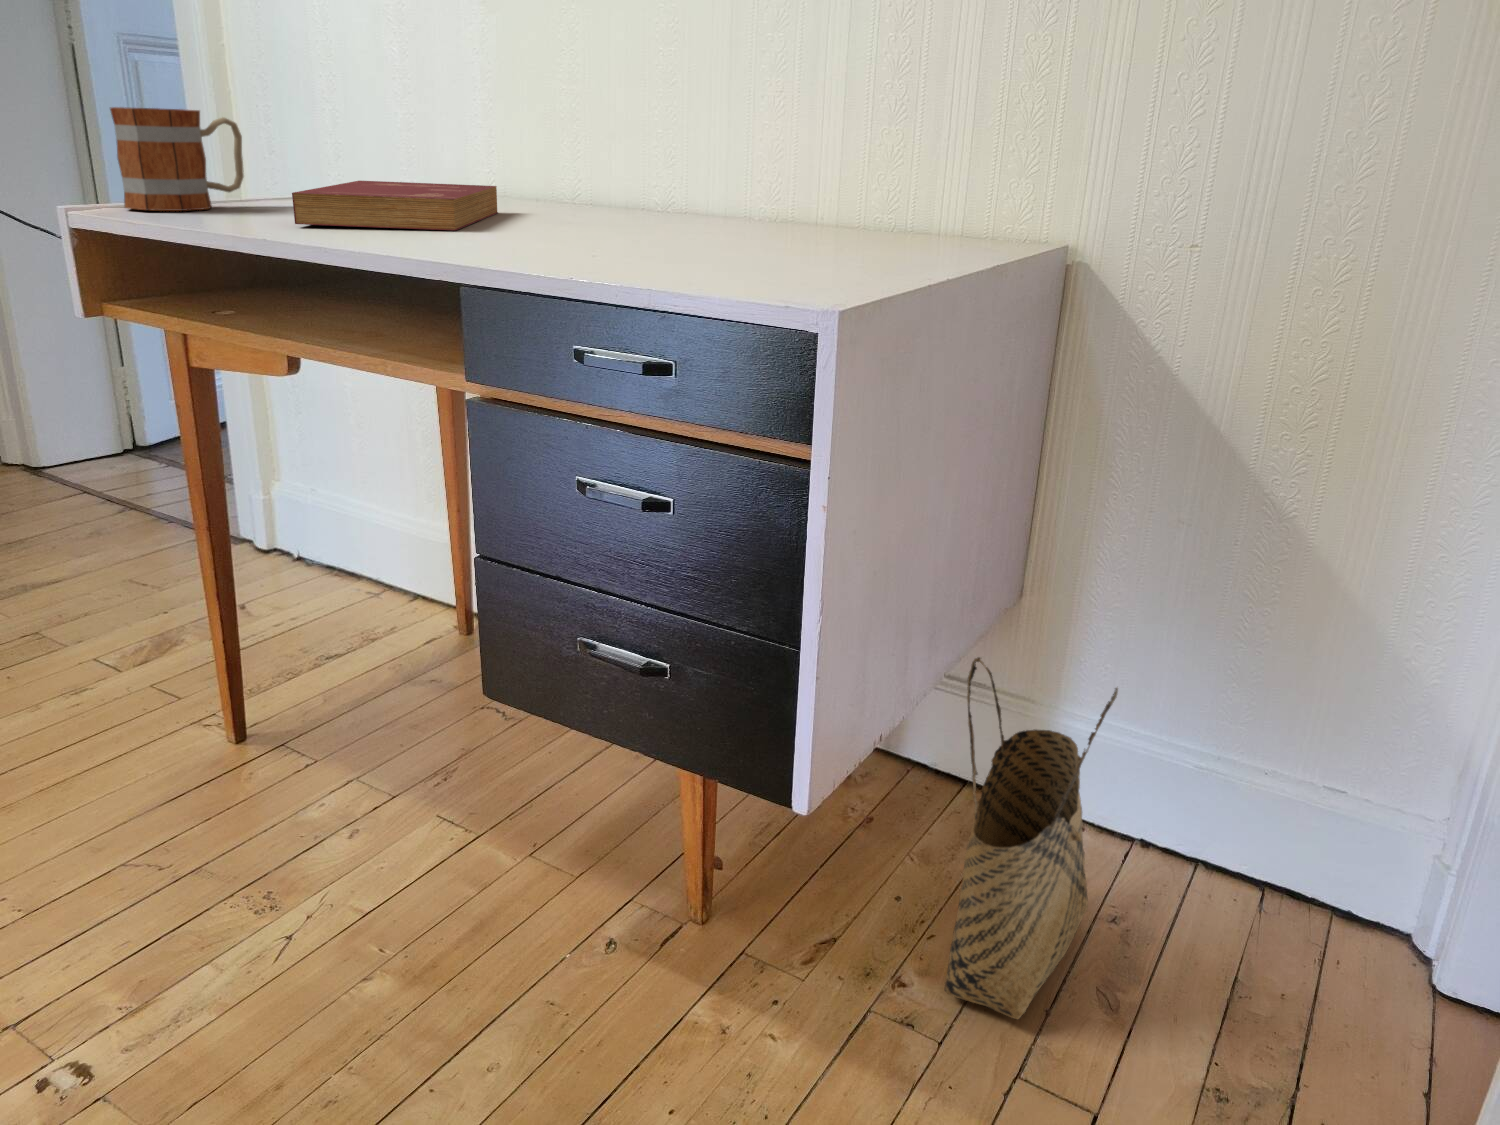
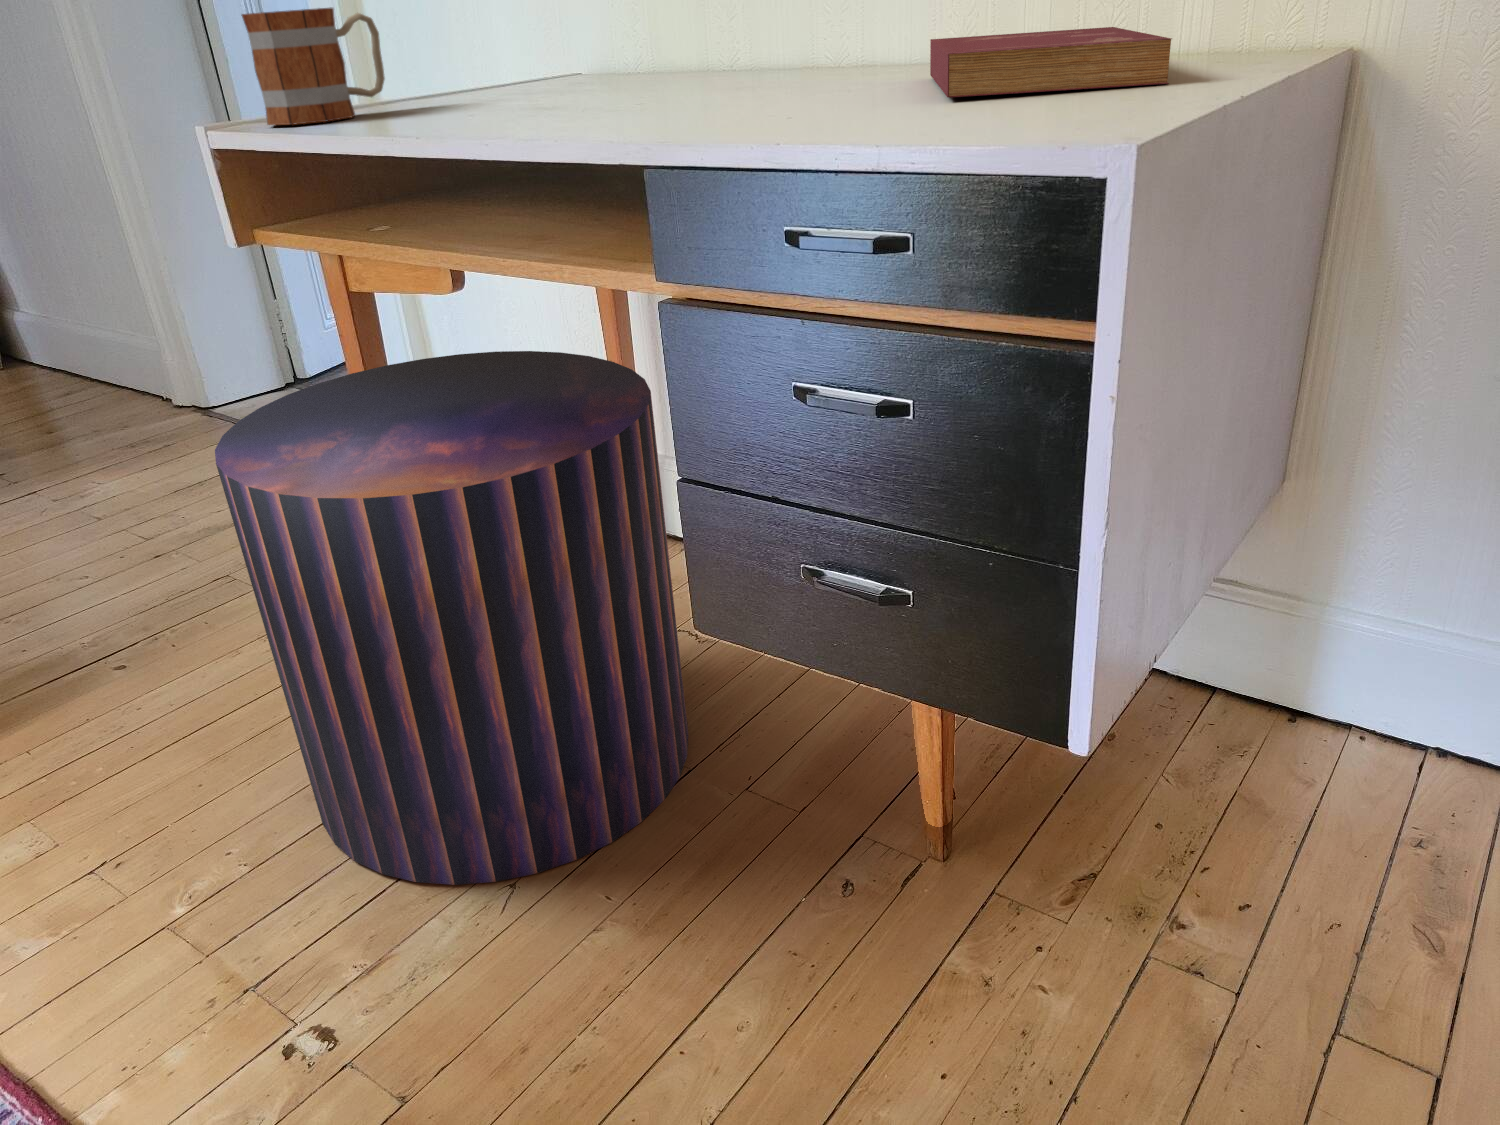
book: present [292,181,498,230] -> present [930,27,1172,97]
pouf: none [35,433,481,933] -> present [215,351,688,885]
woven basket: present [945,657,1118,1020] -> none [1233,557,1453,966]

